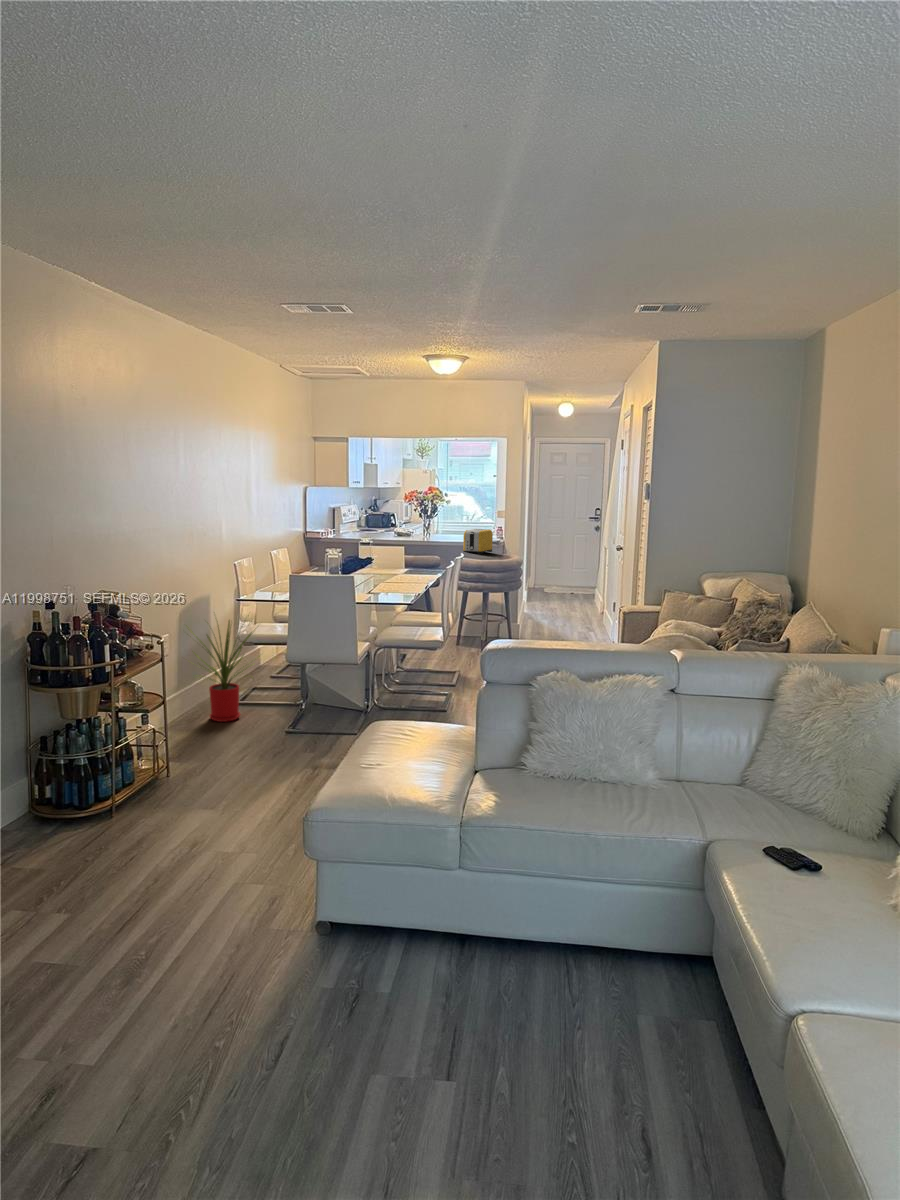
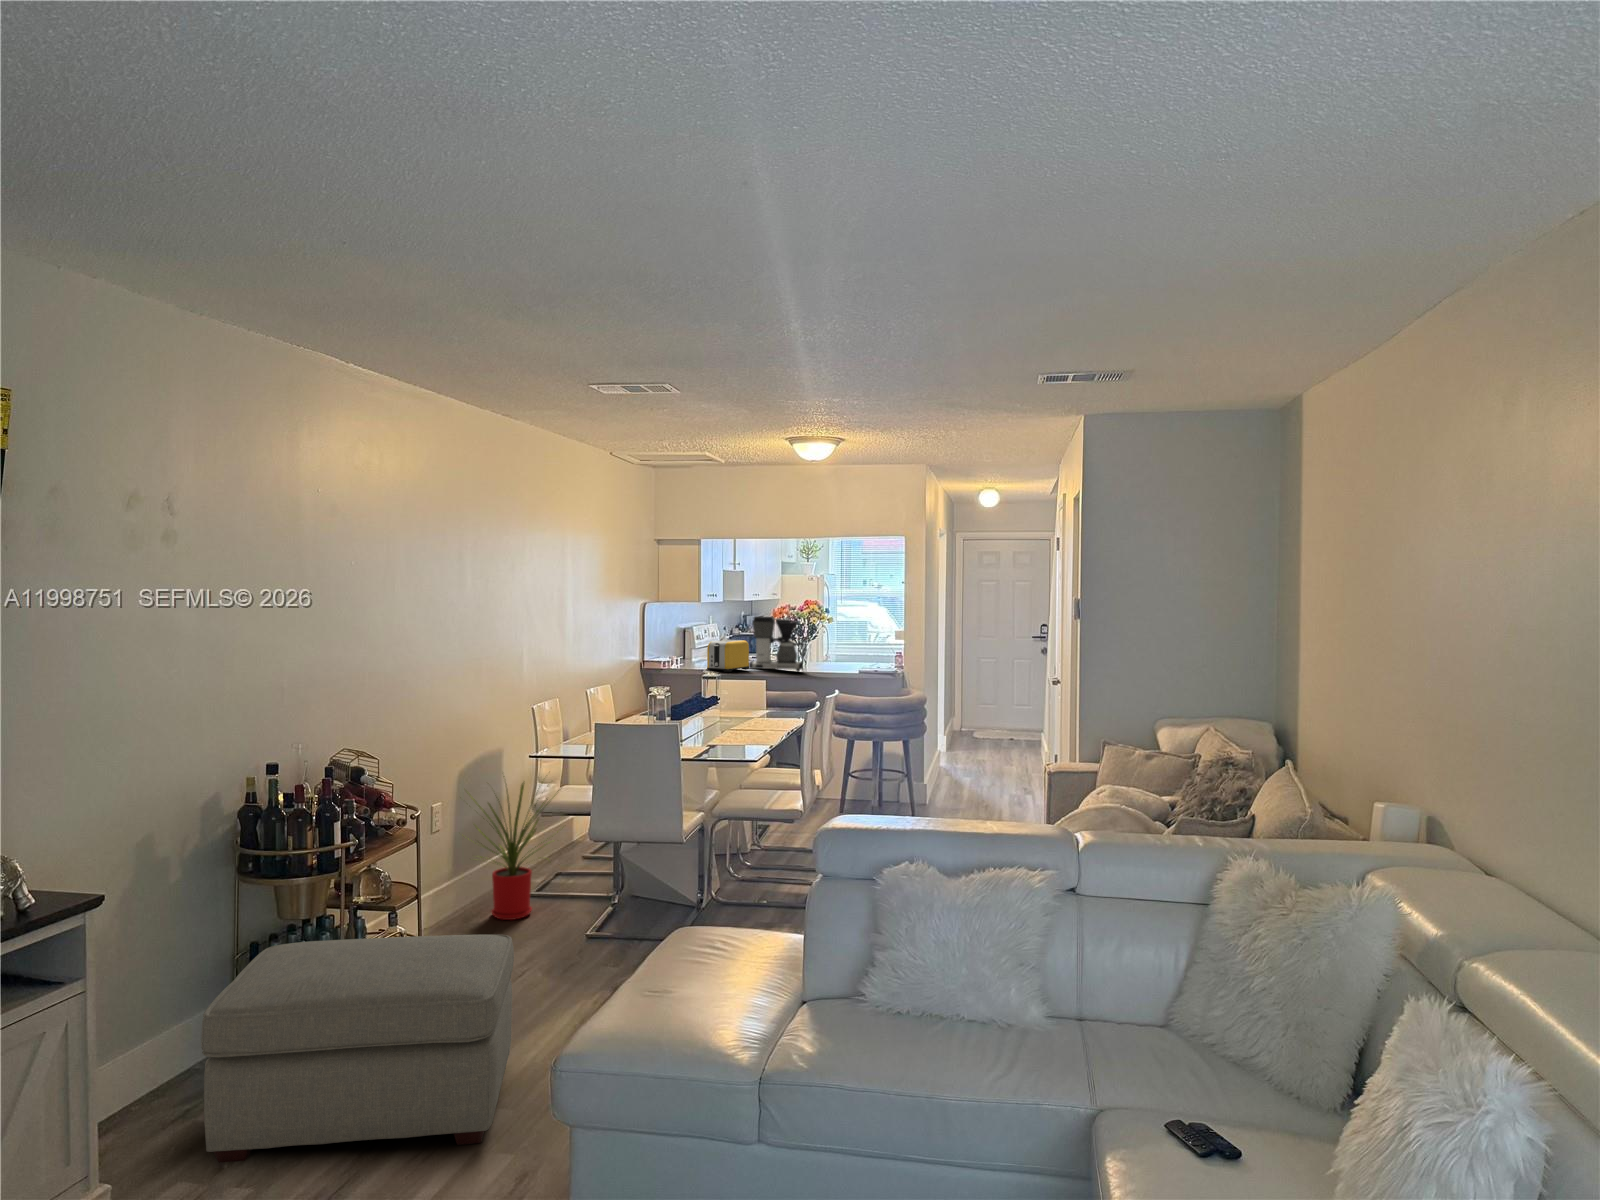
coffee maker: none [387,498,429,540] -> present [749,616,804,671]
toaster: present [463,529,493,554] -> present [707,640,749,672]
ottoman: none [23,728,250,894] -> present [201,934,514,1163]

